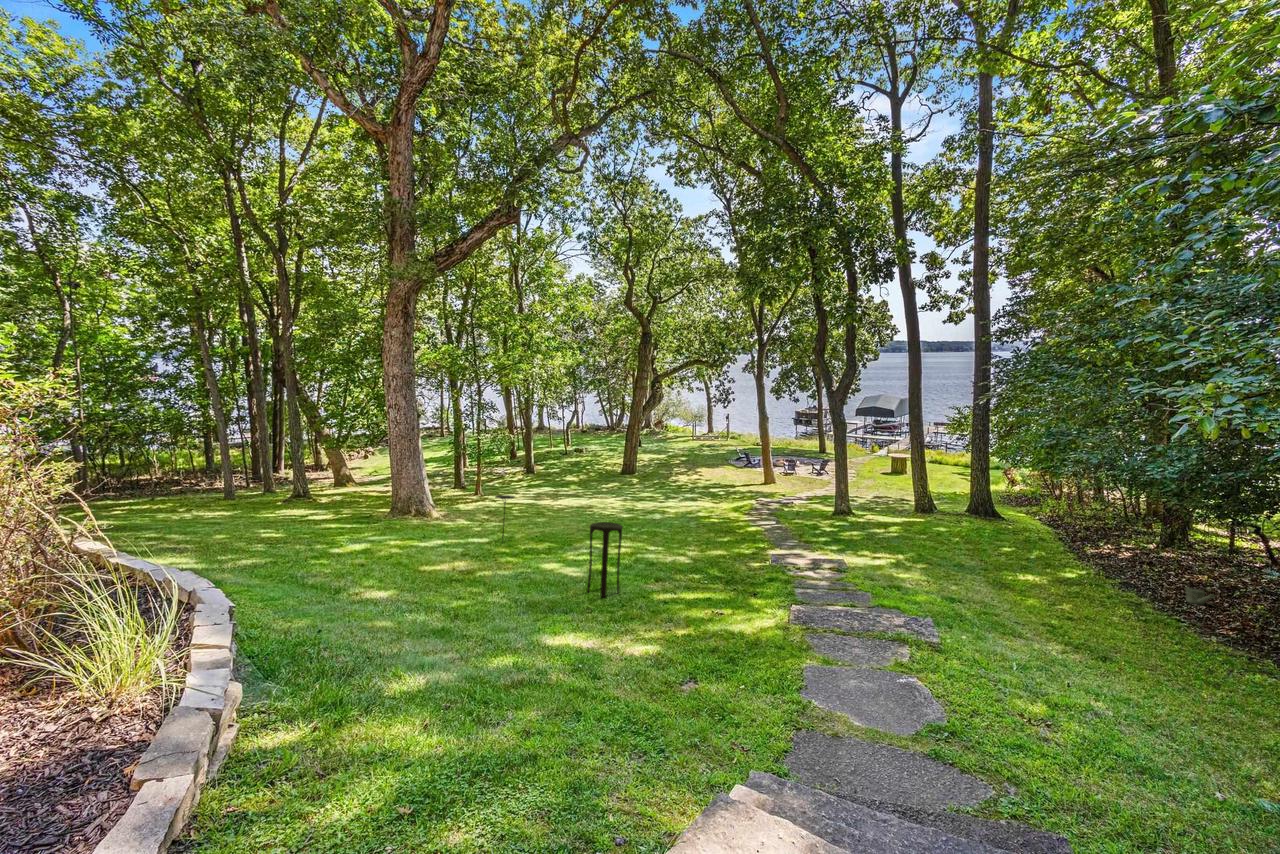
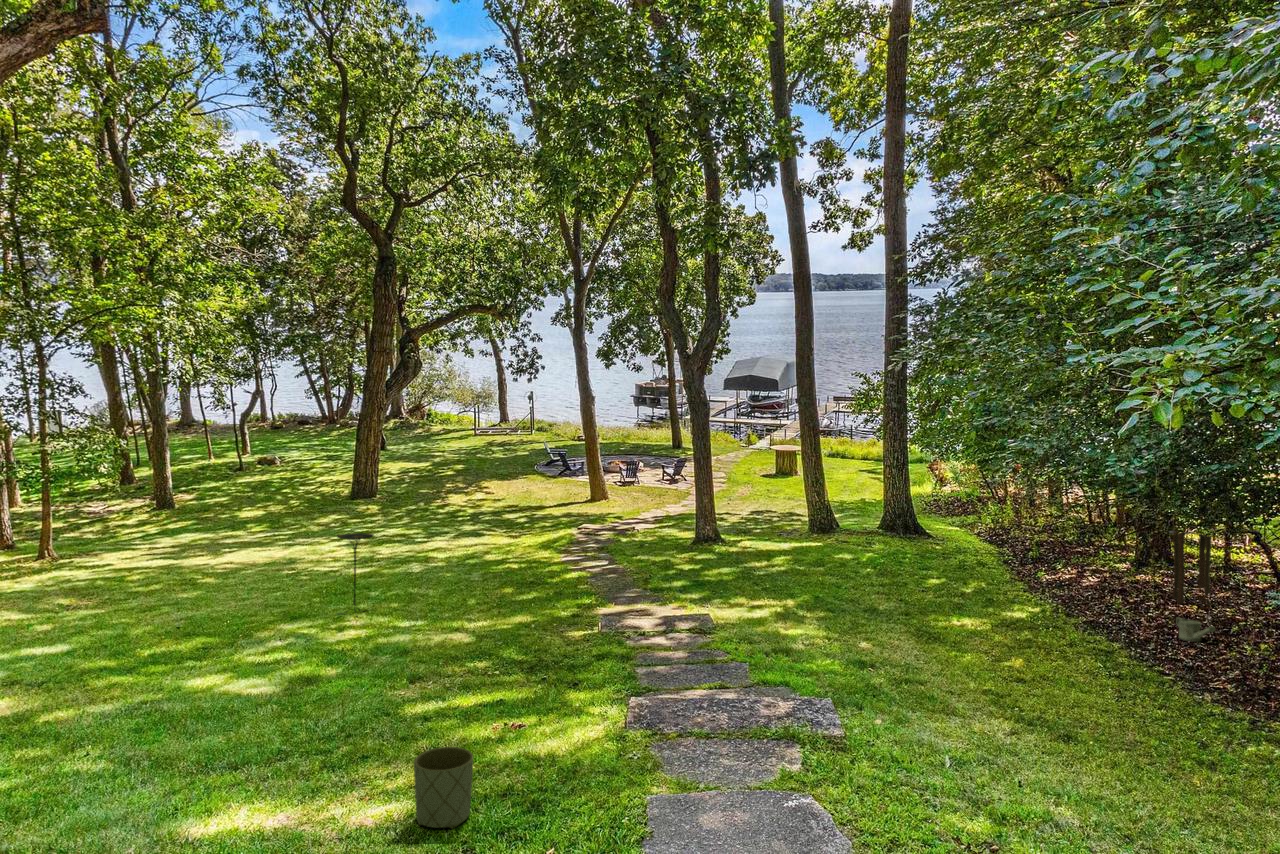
side table: present [495,495,515,538] -> present [336,533,373,611]
stool: present [587,522,623,598] -> present [1173,532,1212,606]
planter: none [674,590,702,627] -> present [414,747,474,828]

